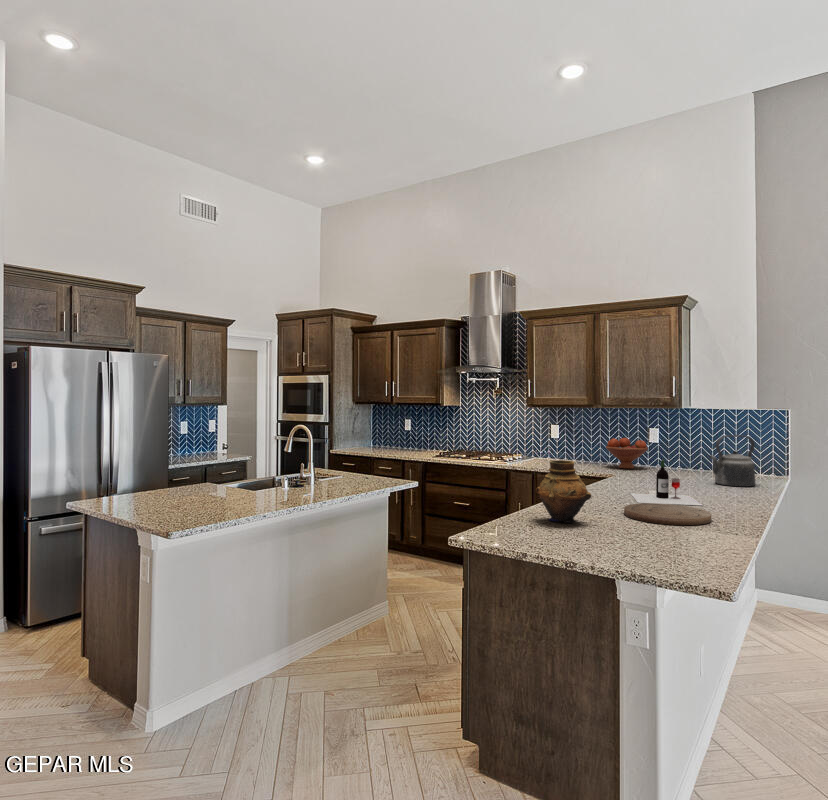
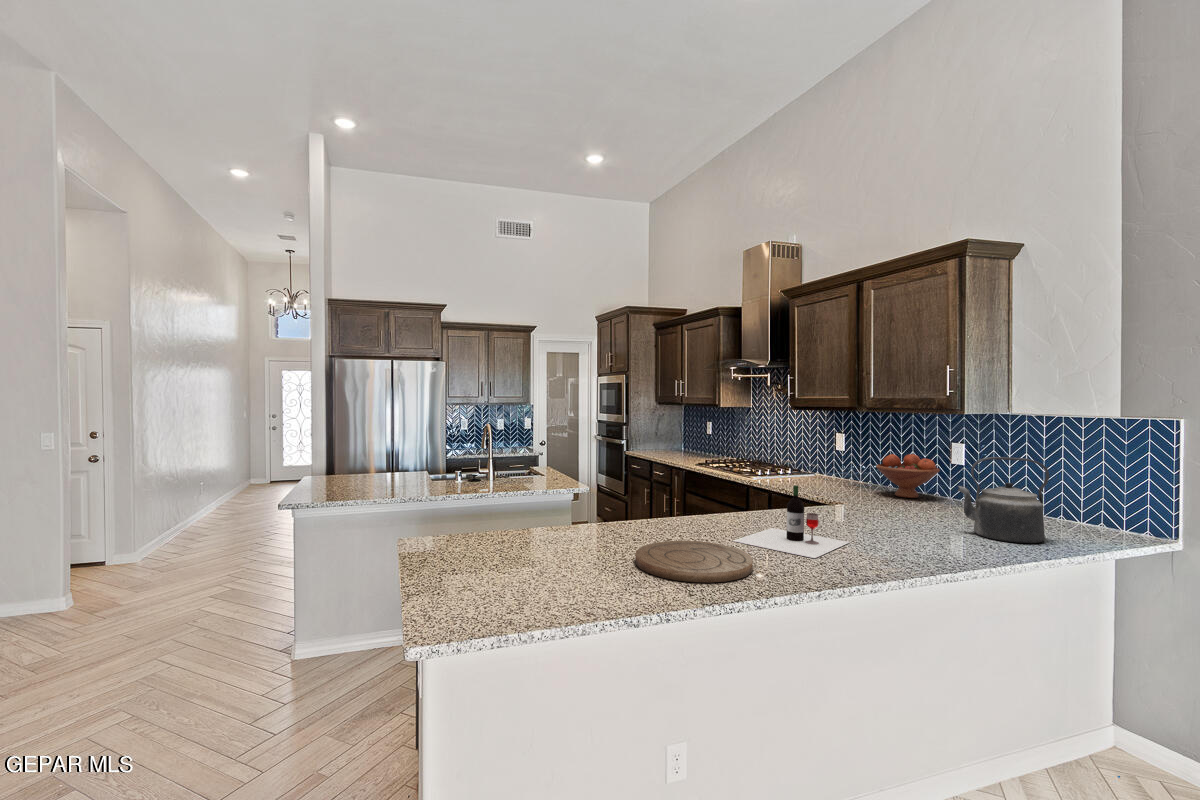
vase: present [536,460,591,523] -> none [507,471,570,551]

